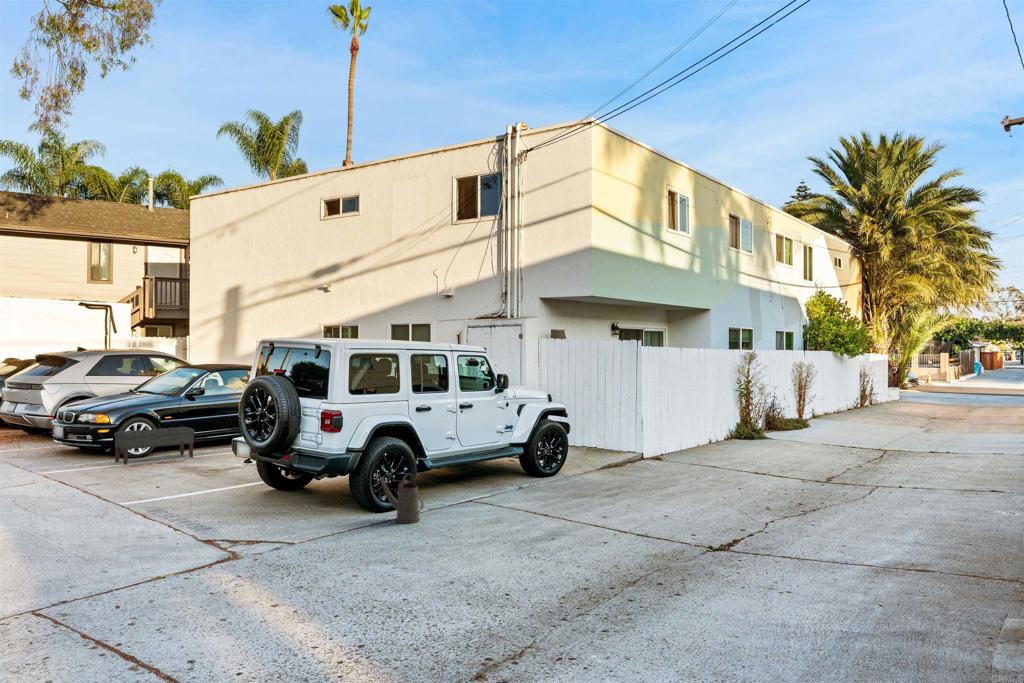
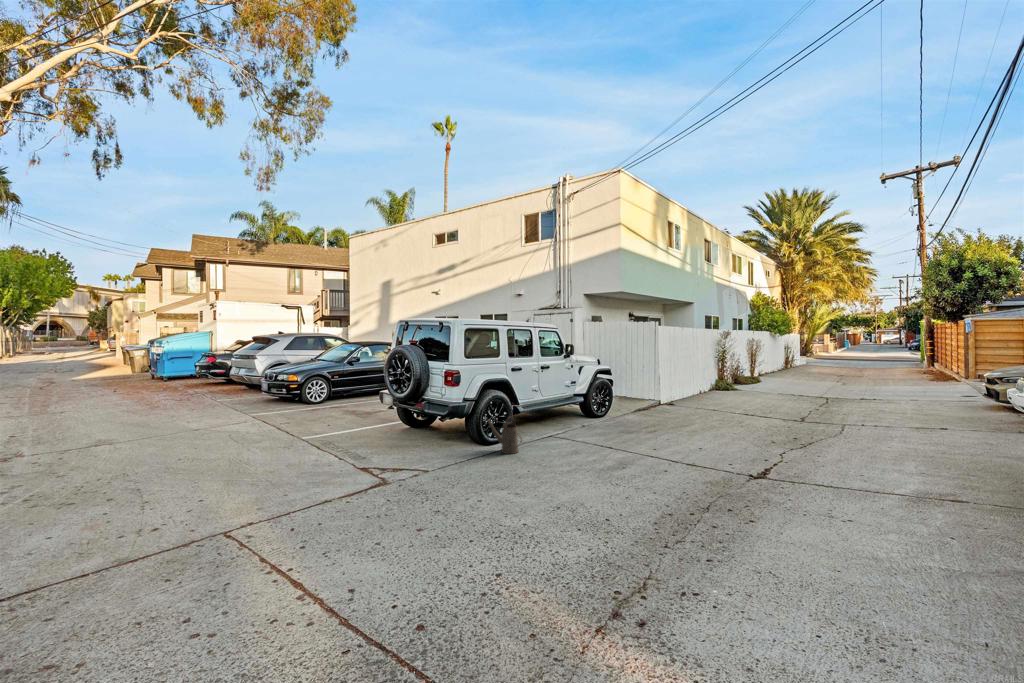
bench: present [114,427,195,465] -> none [302,383,354,408]

